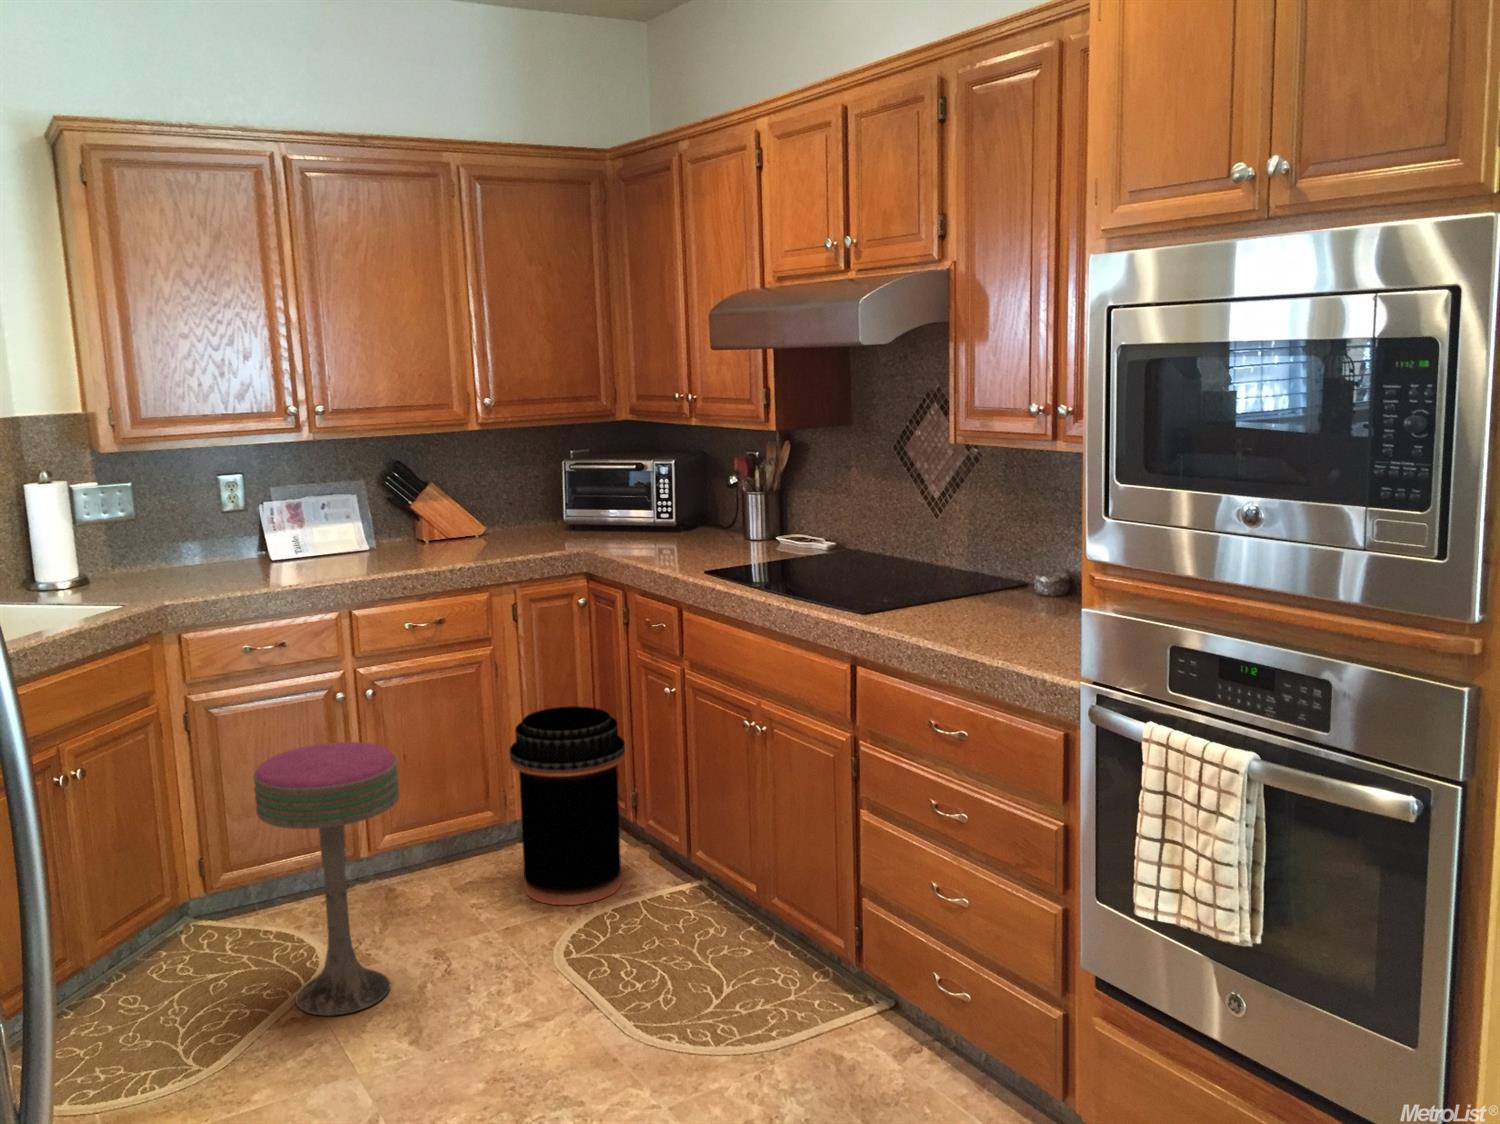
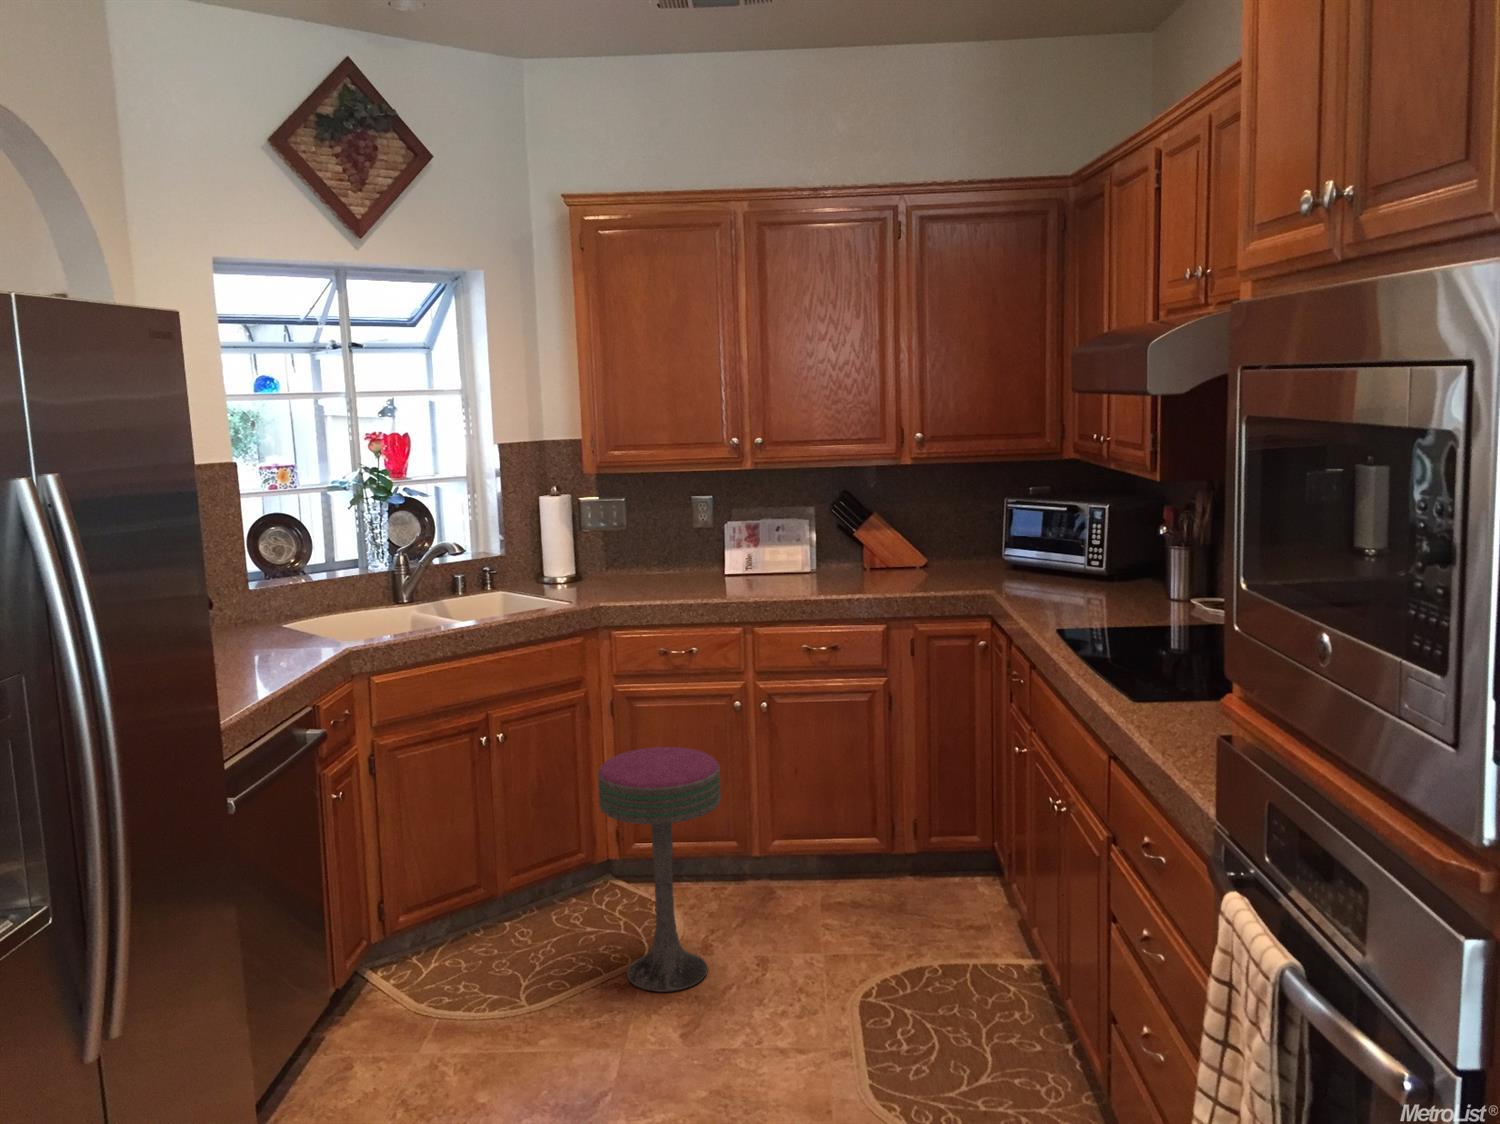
trash can: present [510,706,625,905] -> none [871,747,987,949]

